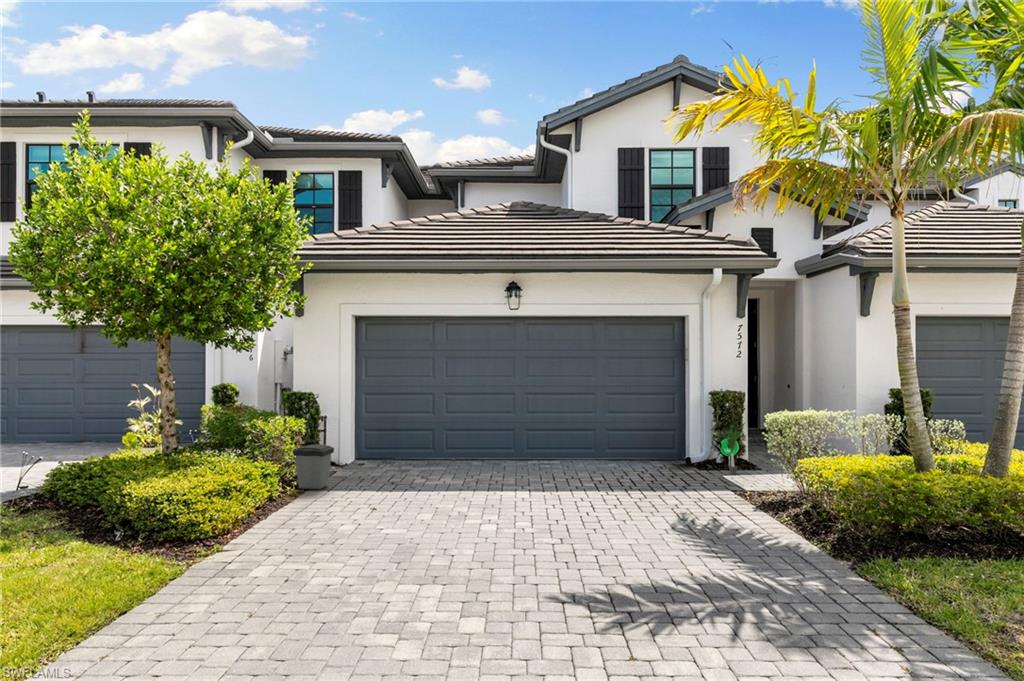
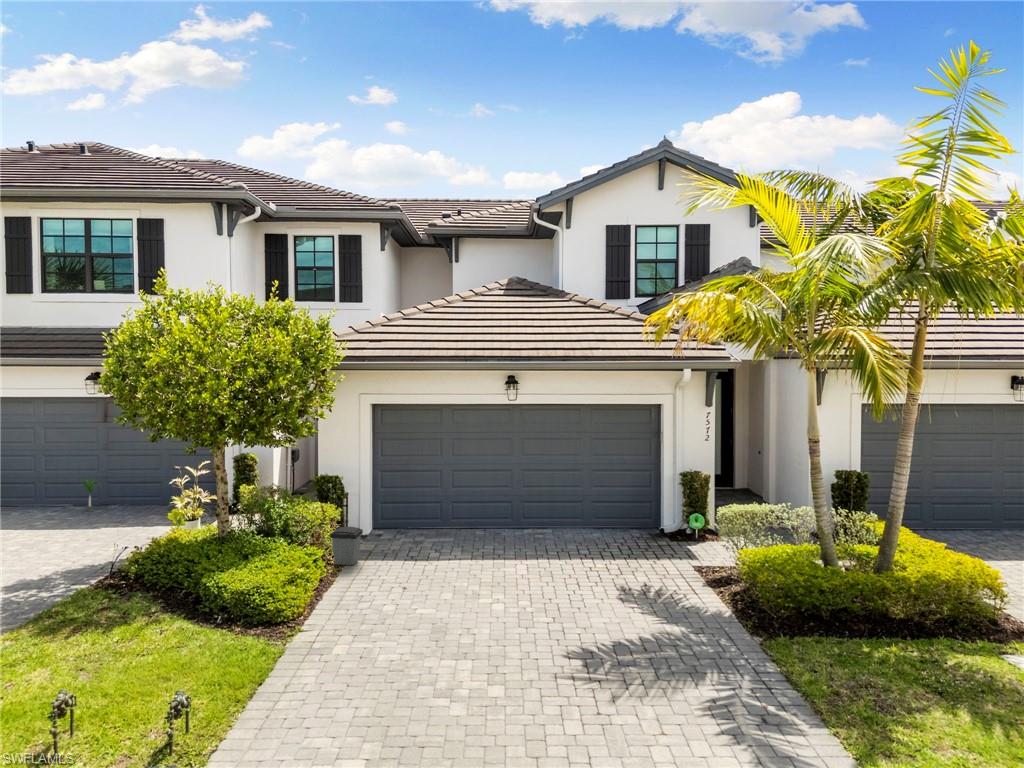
potted plant: present [723,429,742,475] -> present [84,479,96,512]

